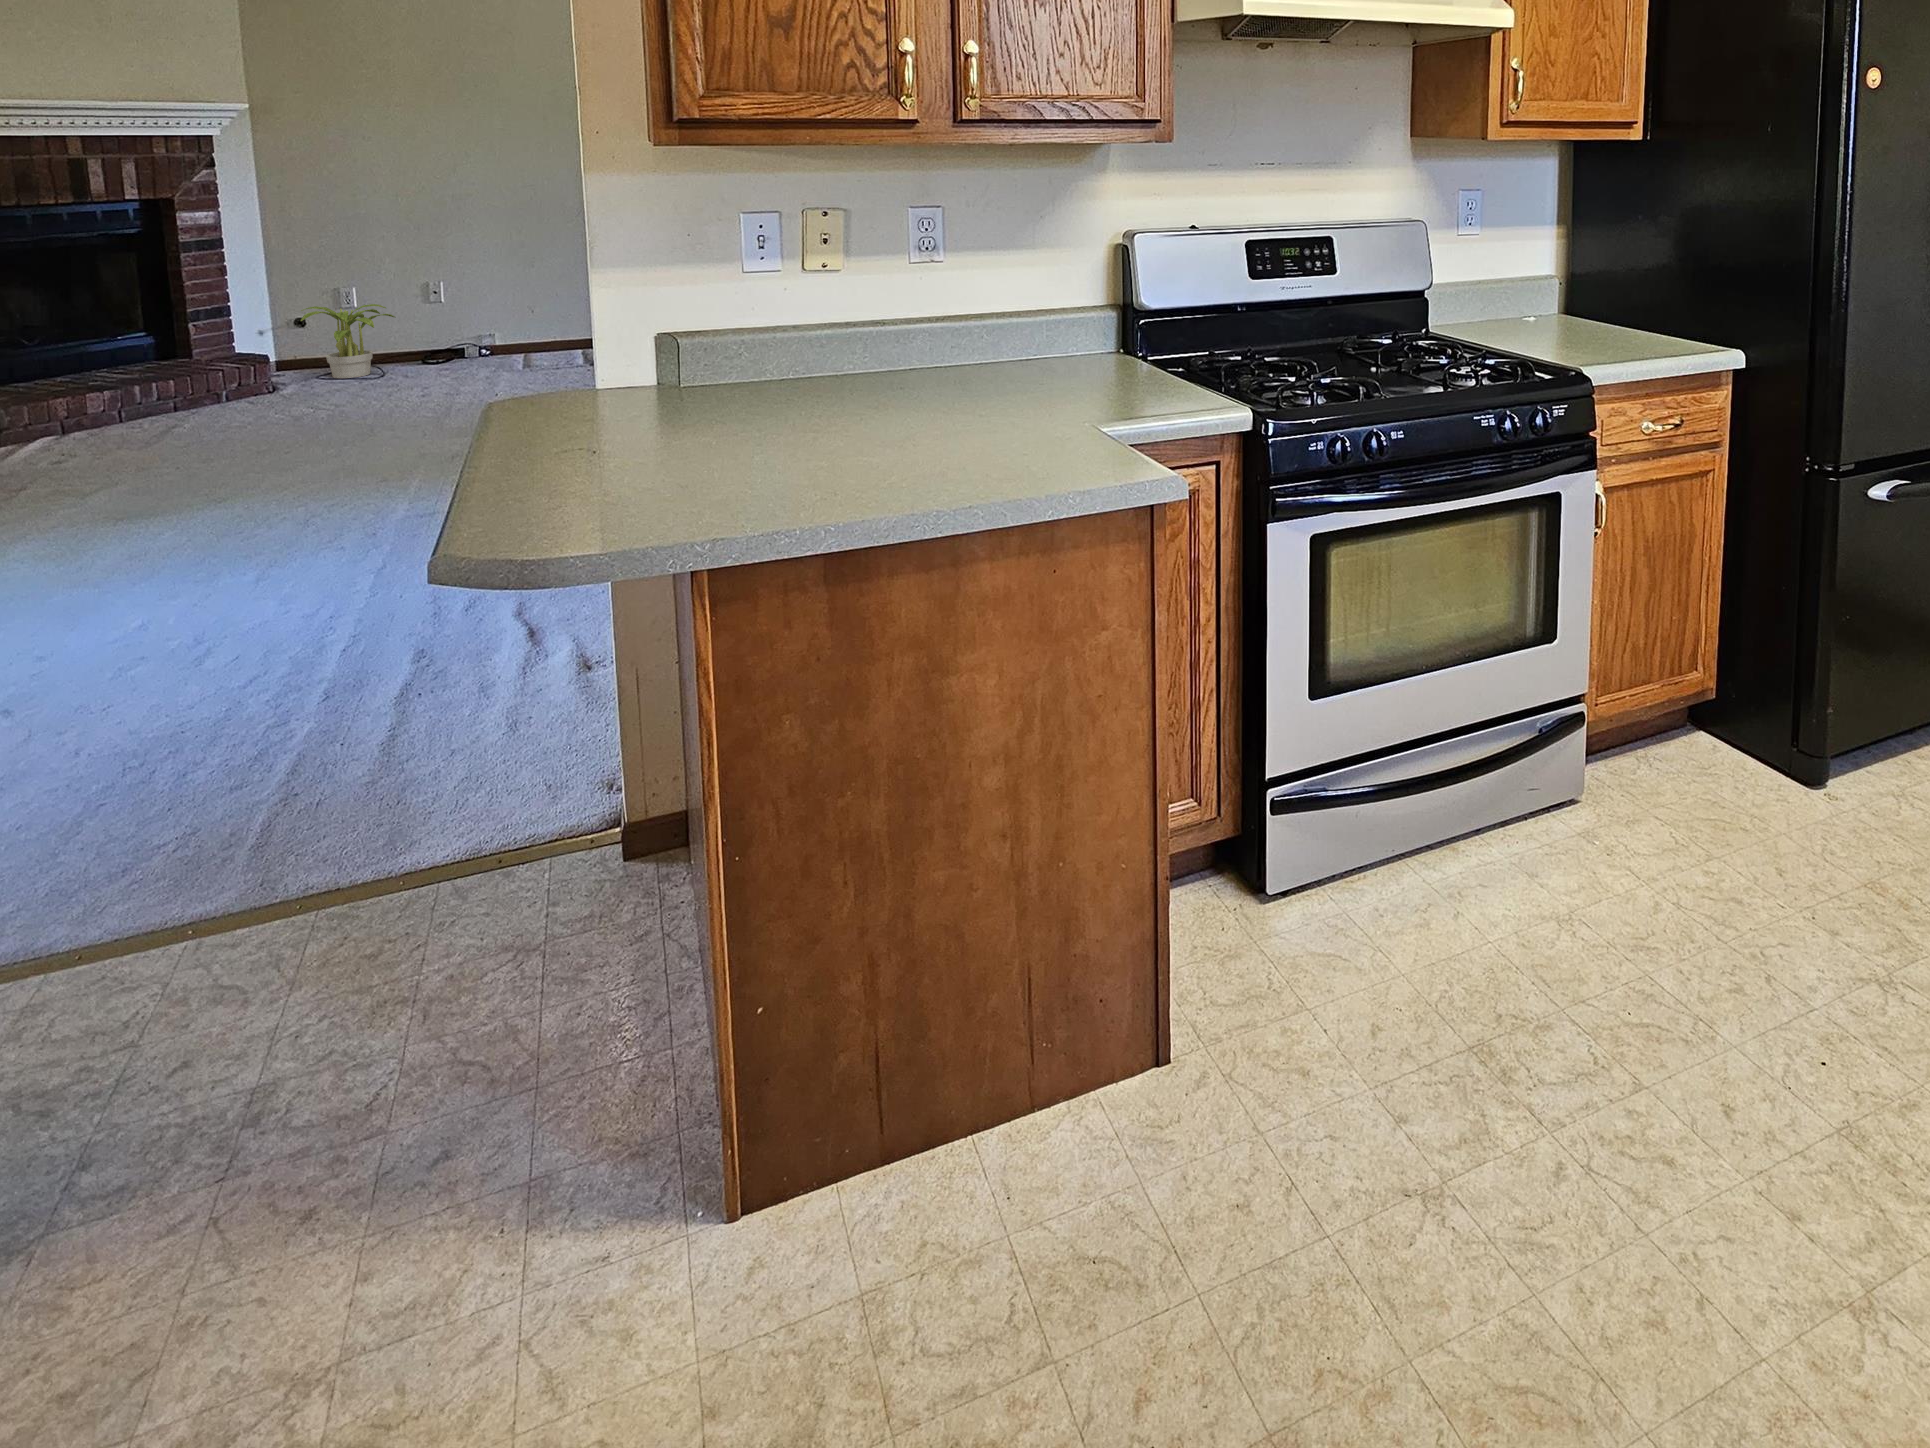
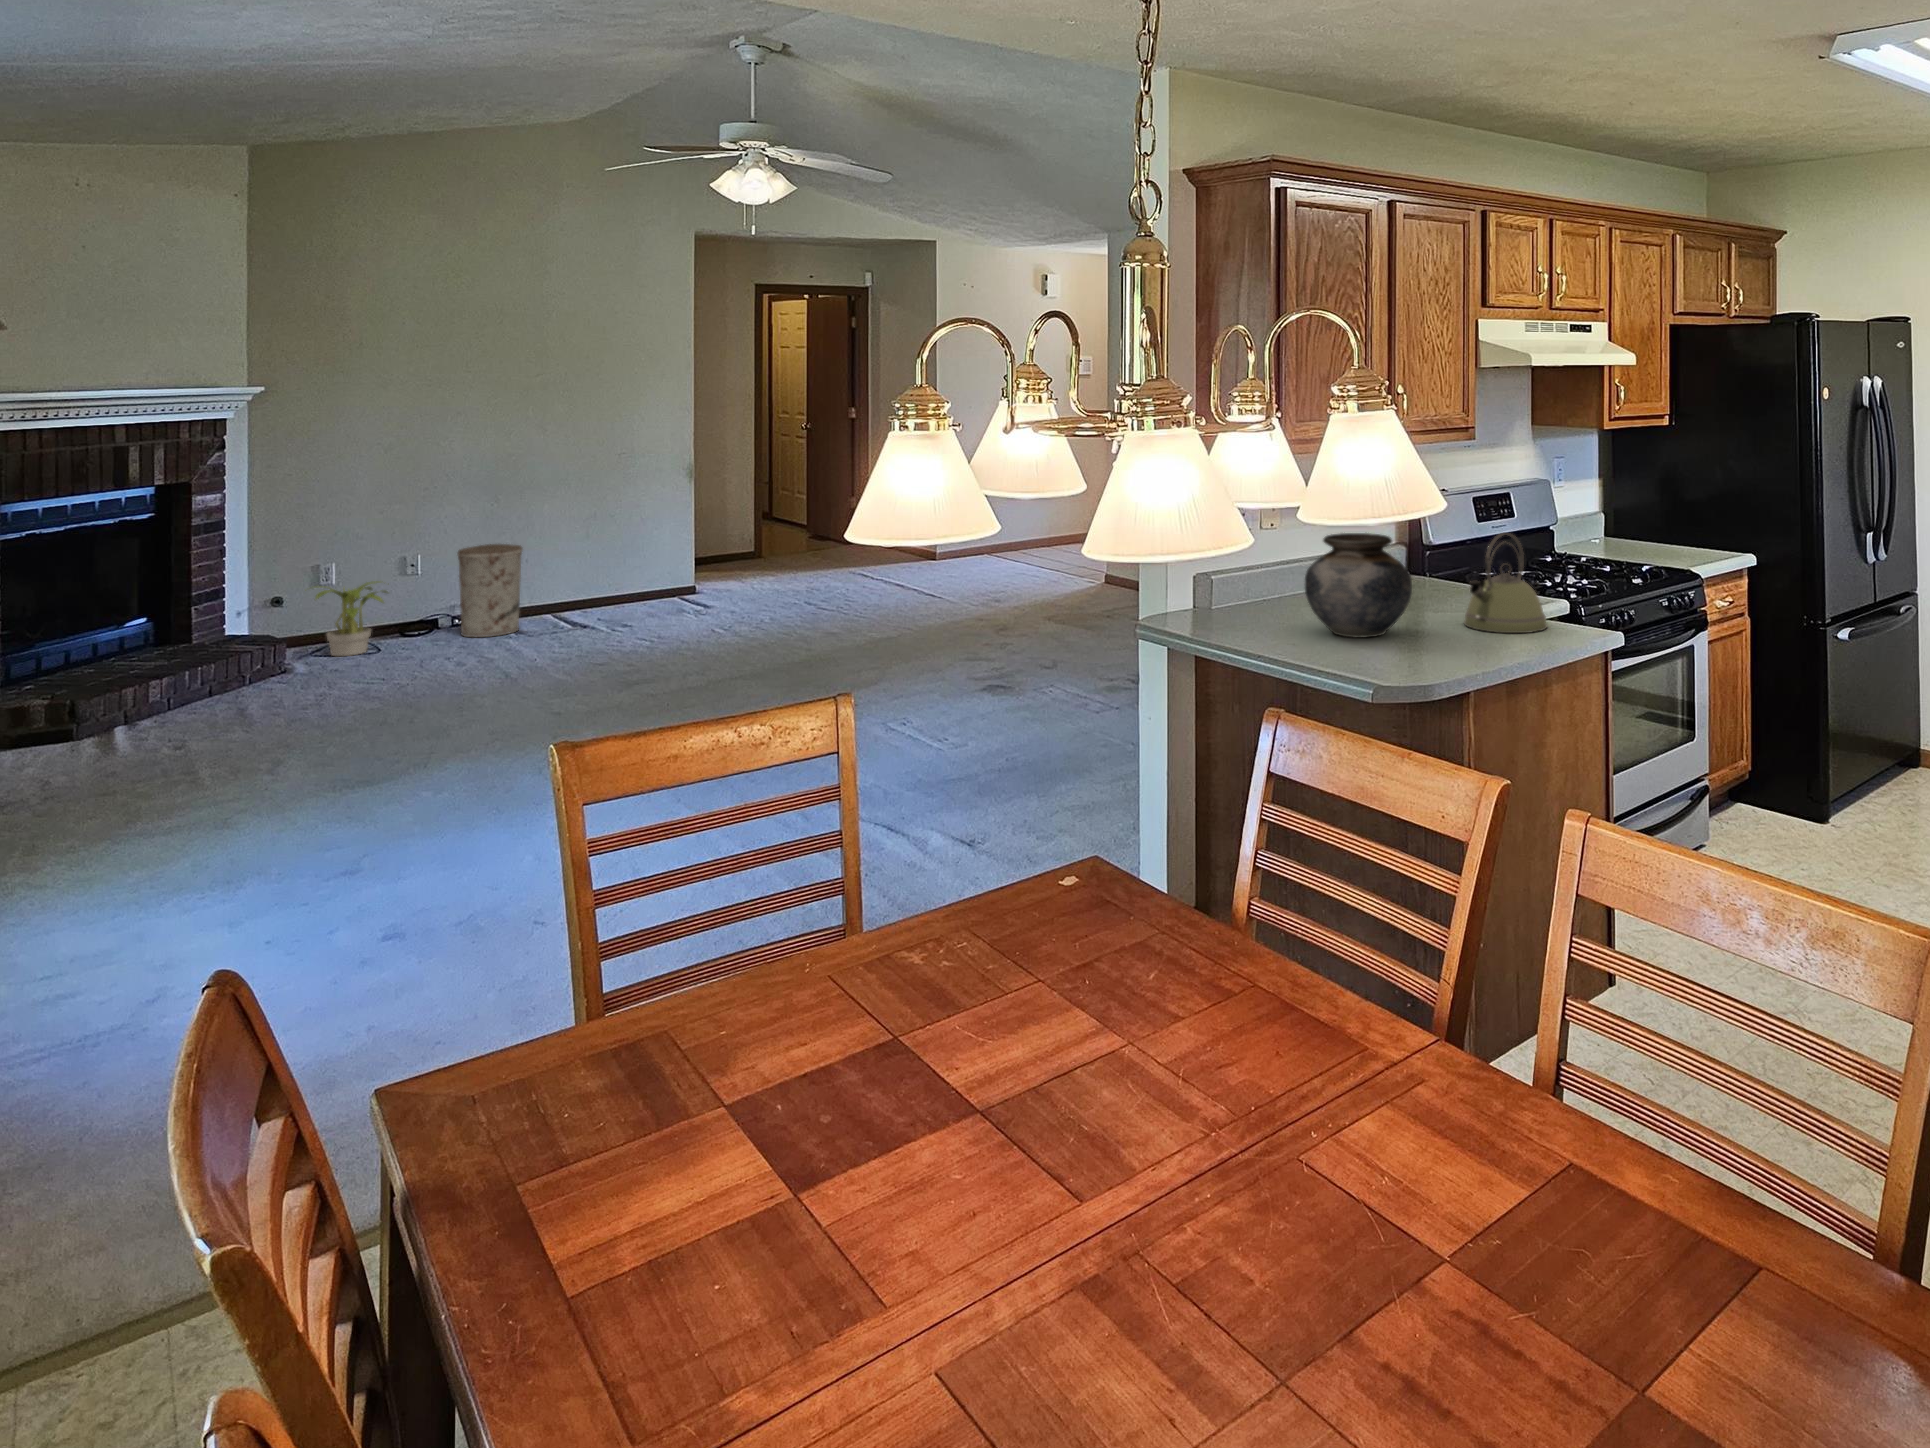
trash can: none [462,271,533,366] -> present [457,544,522,637]
vase: none [593,287,800,473] -> present [1305,533,1412,638]
kettle: none [881,296,1057,485] -> present [1464,533,1547,633]

